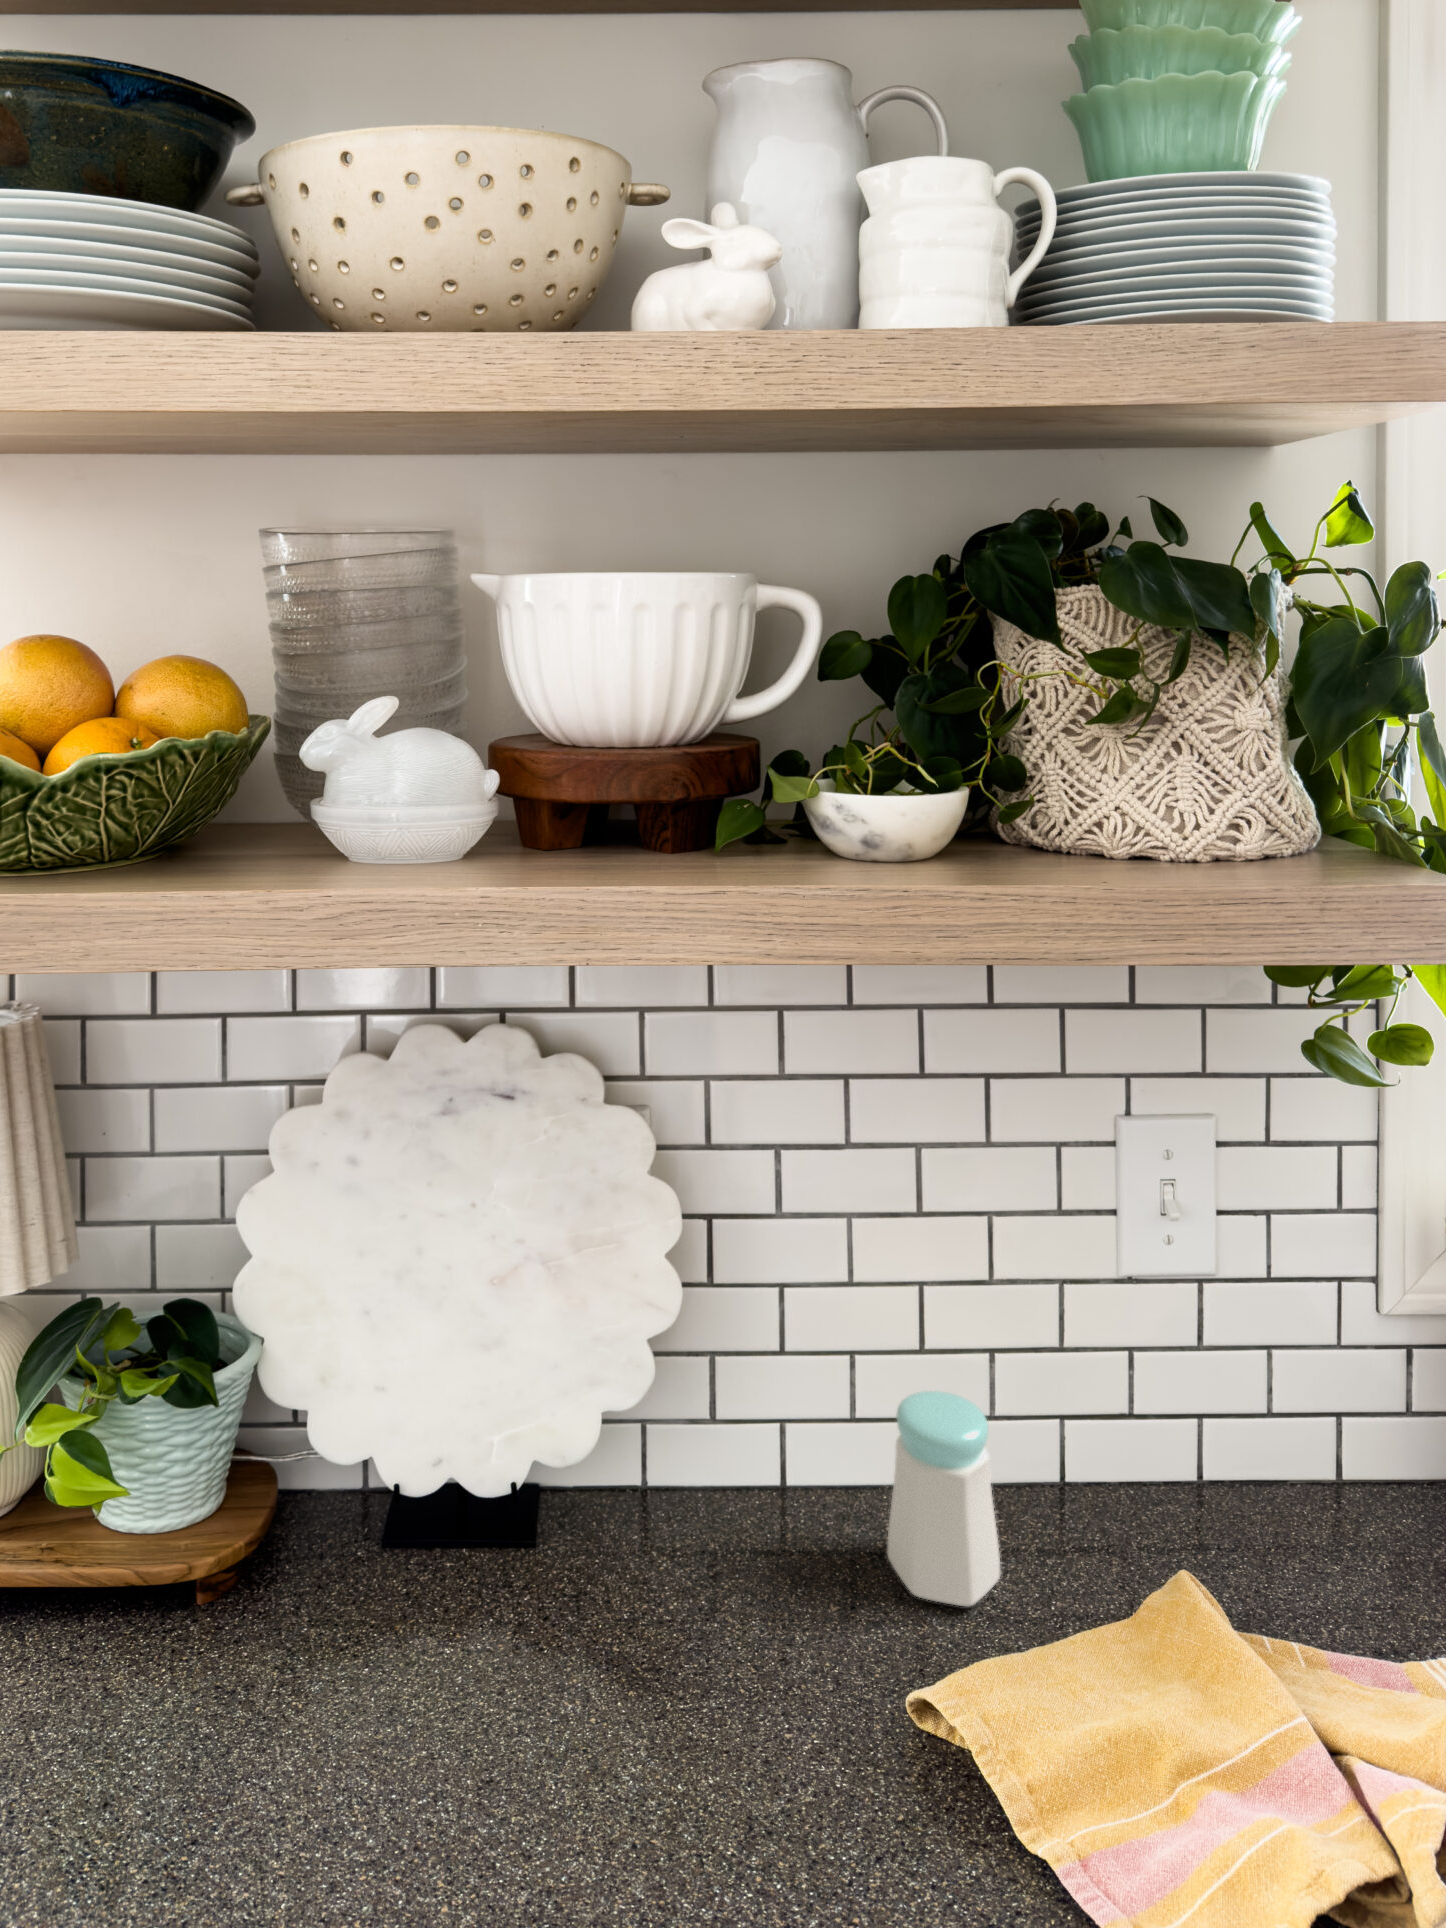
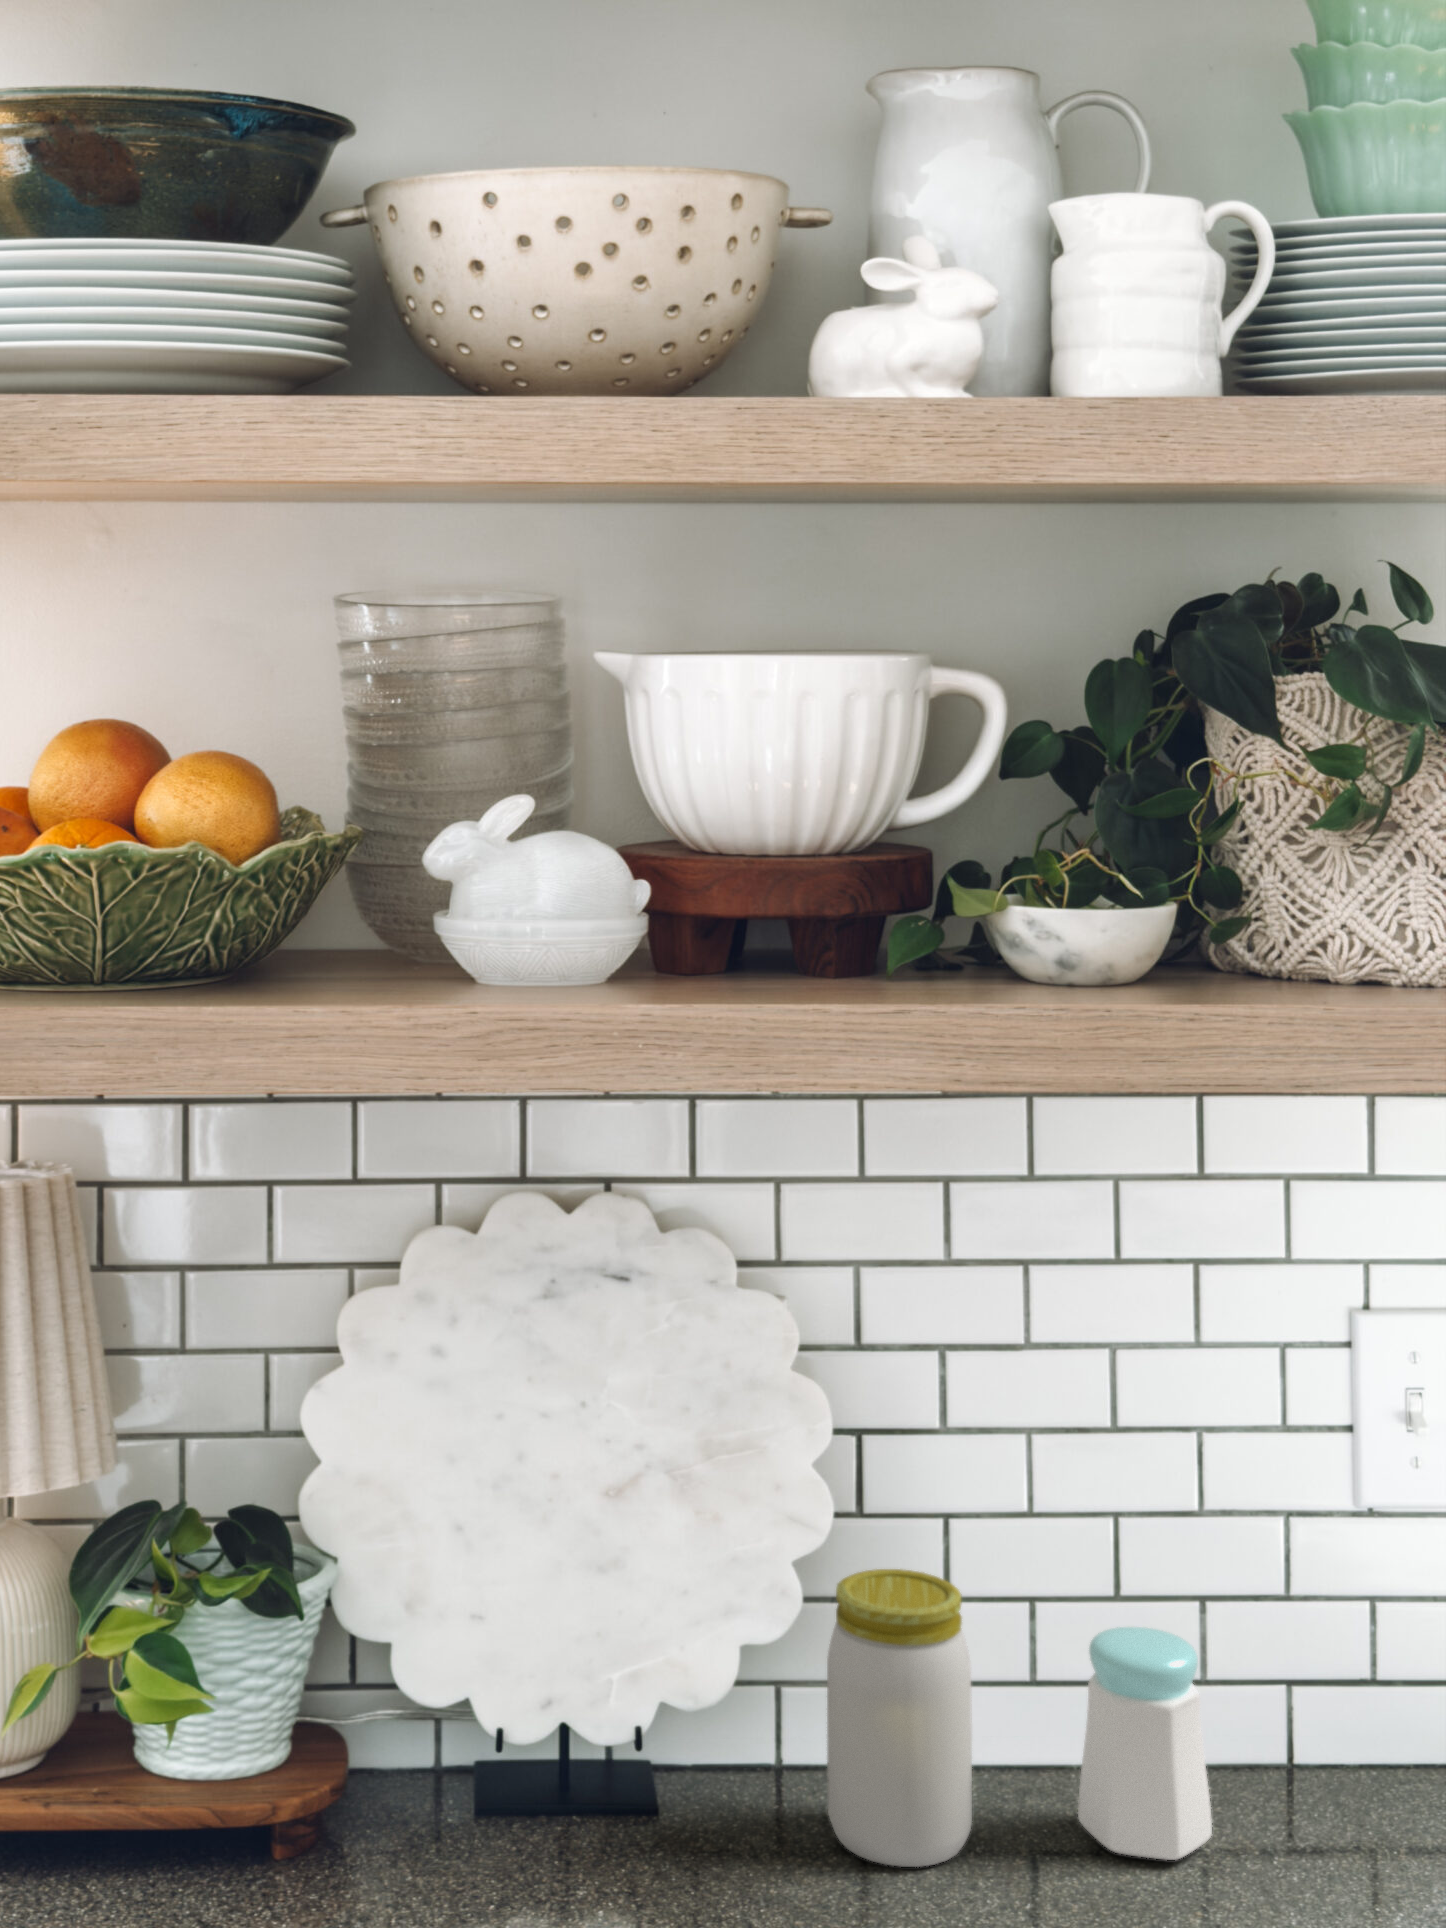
jar: none [675,1342,796,1614] -> present [827,1569,972,1867]

